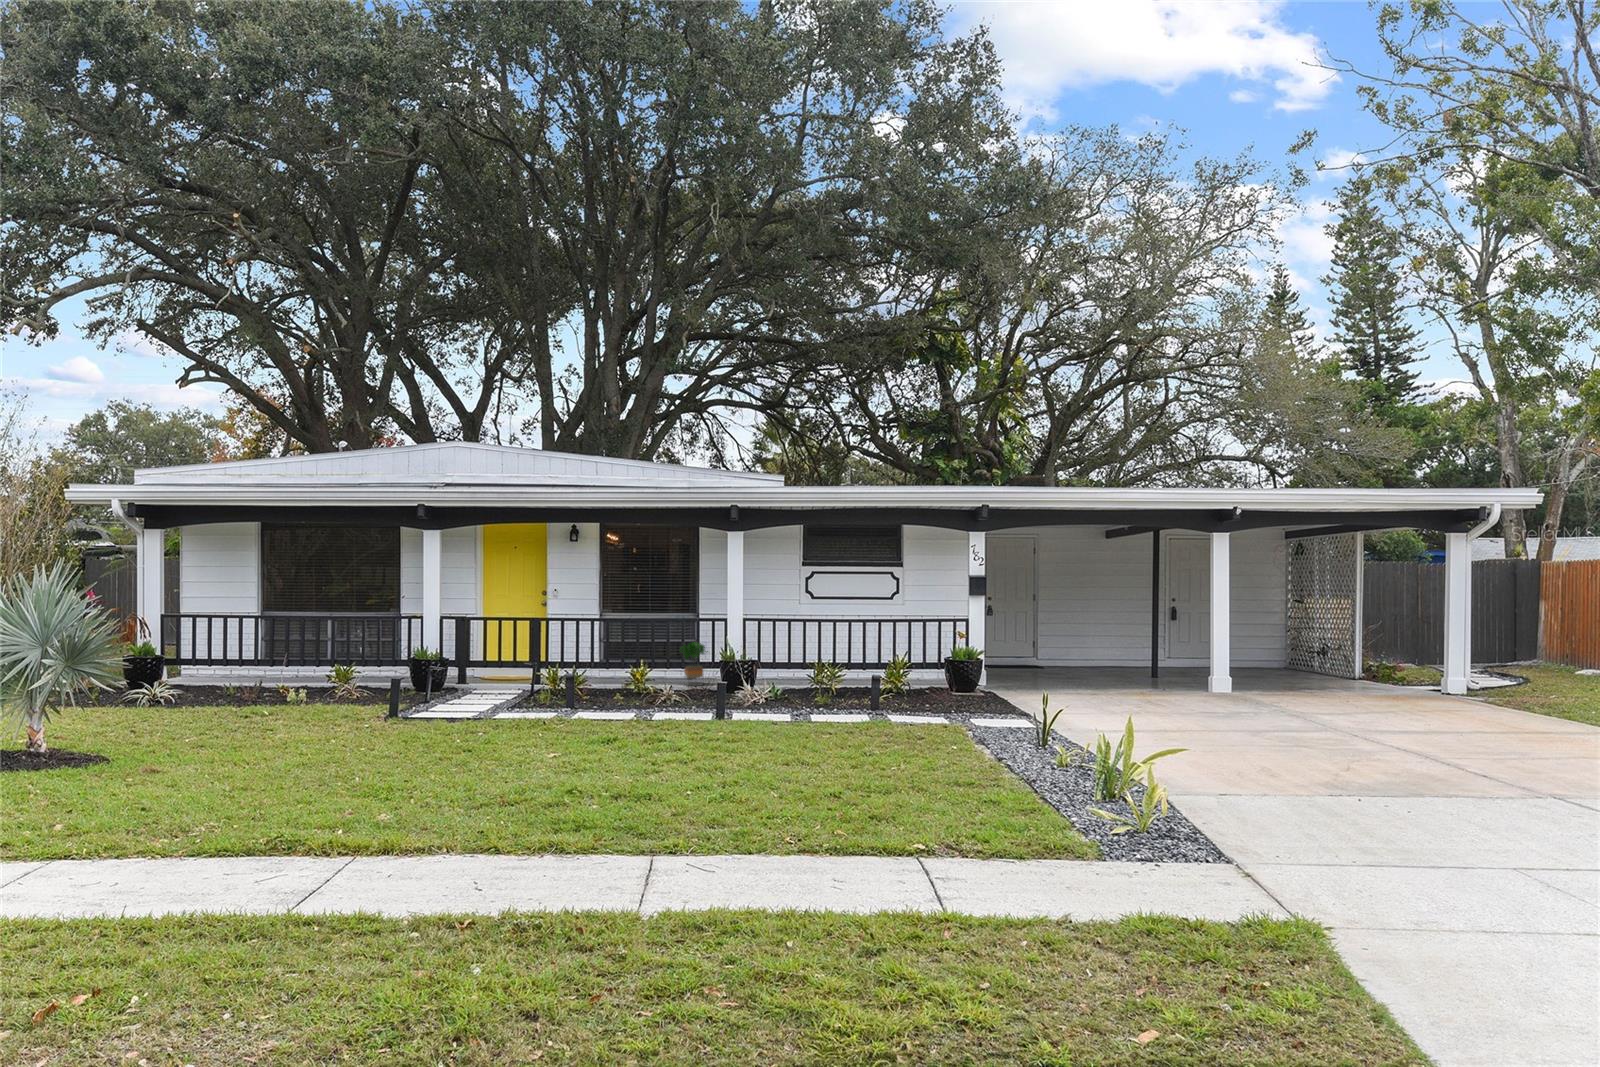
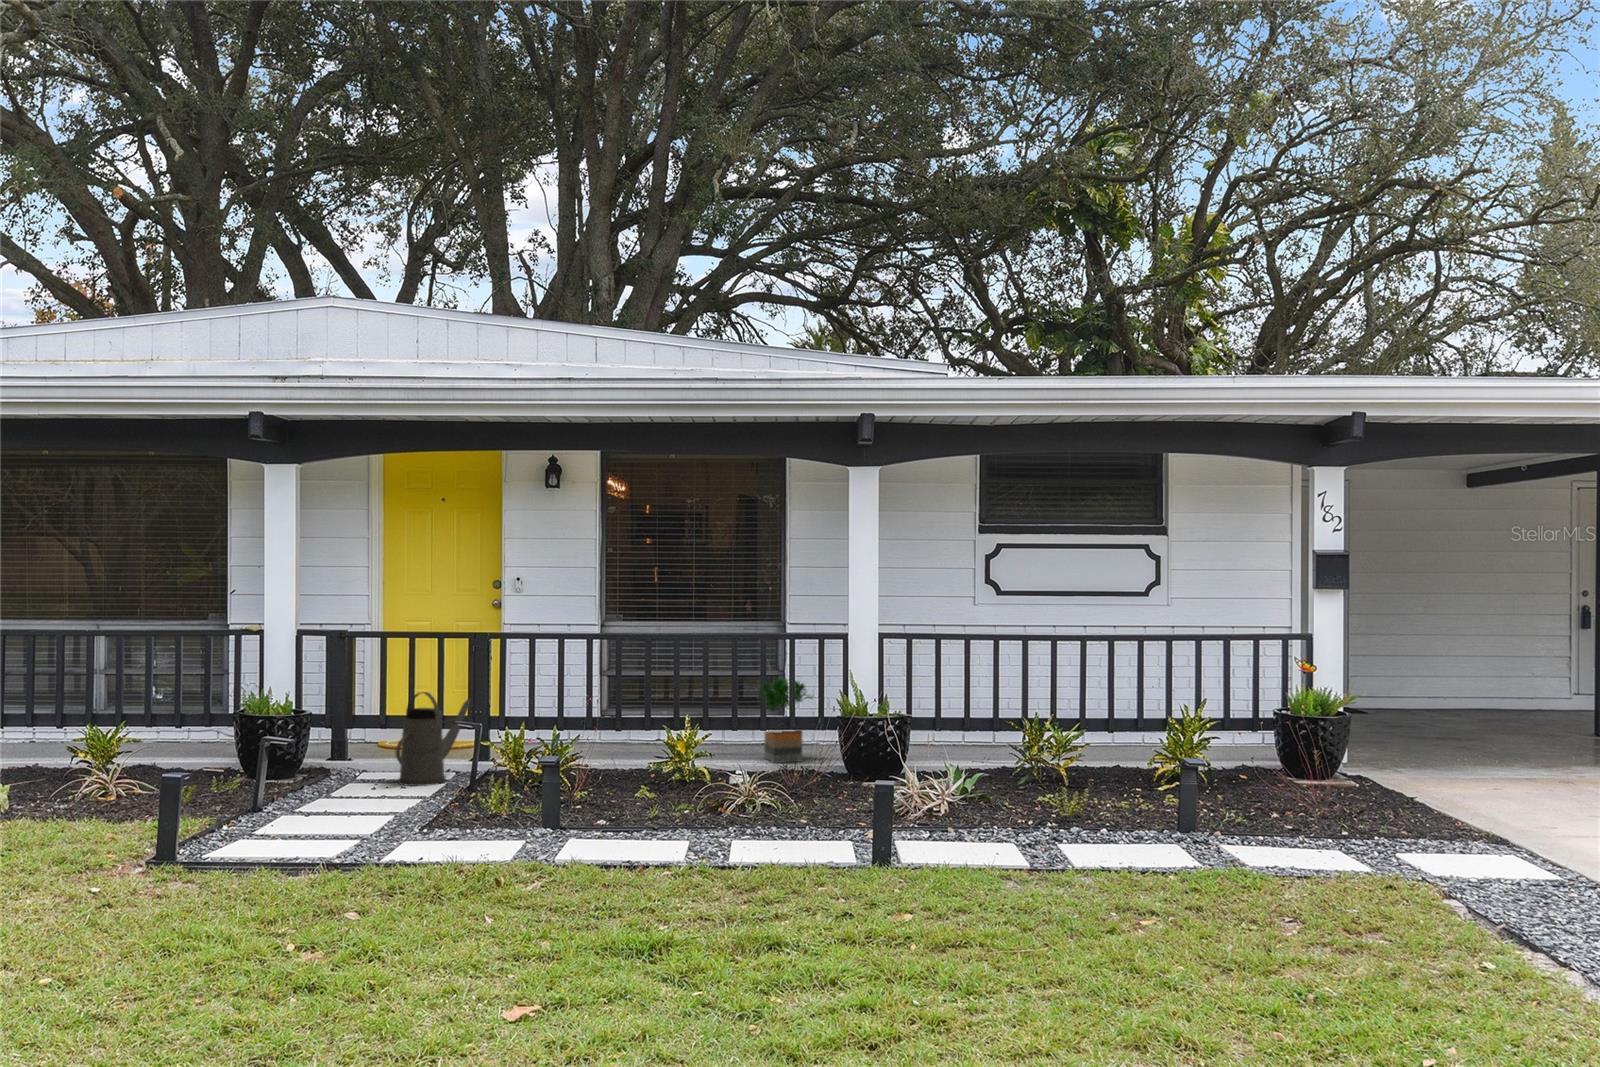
watering can: none [492,648,531,695] -> present [396,692,470,786]

